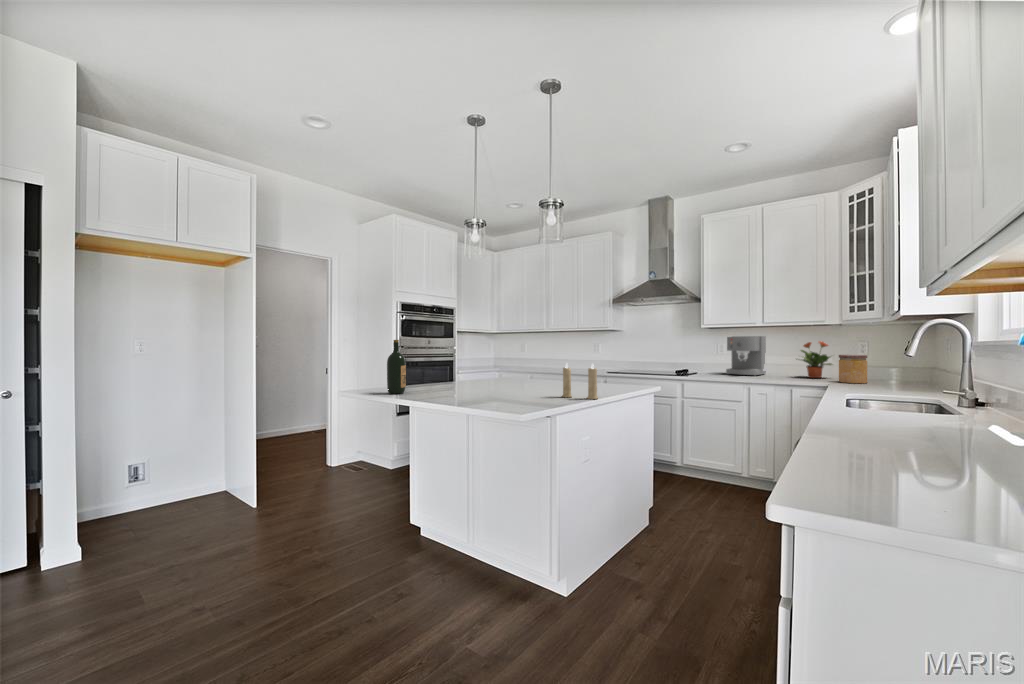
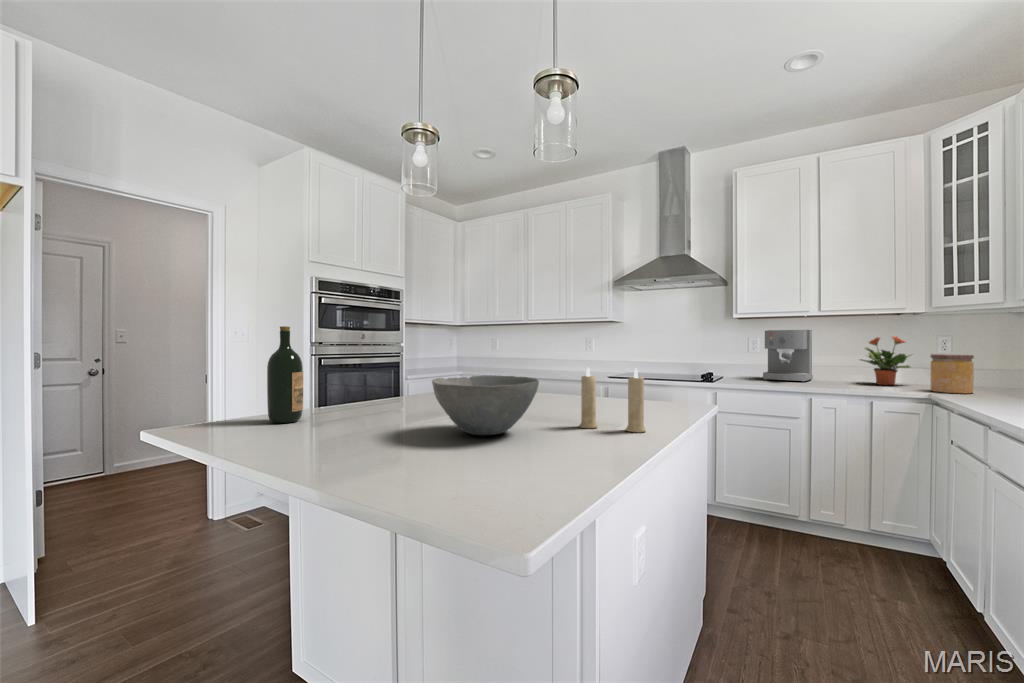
bowl: none [478,368,537,399] -> present [432,375,539,435]

